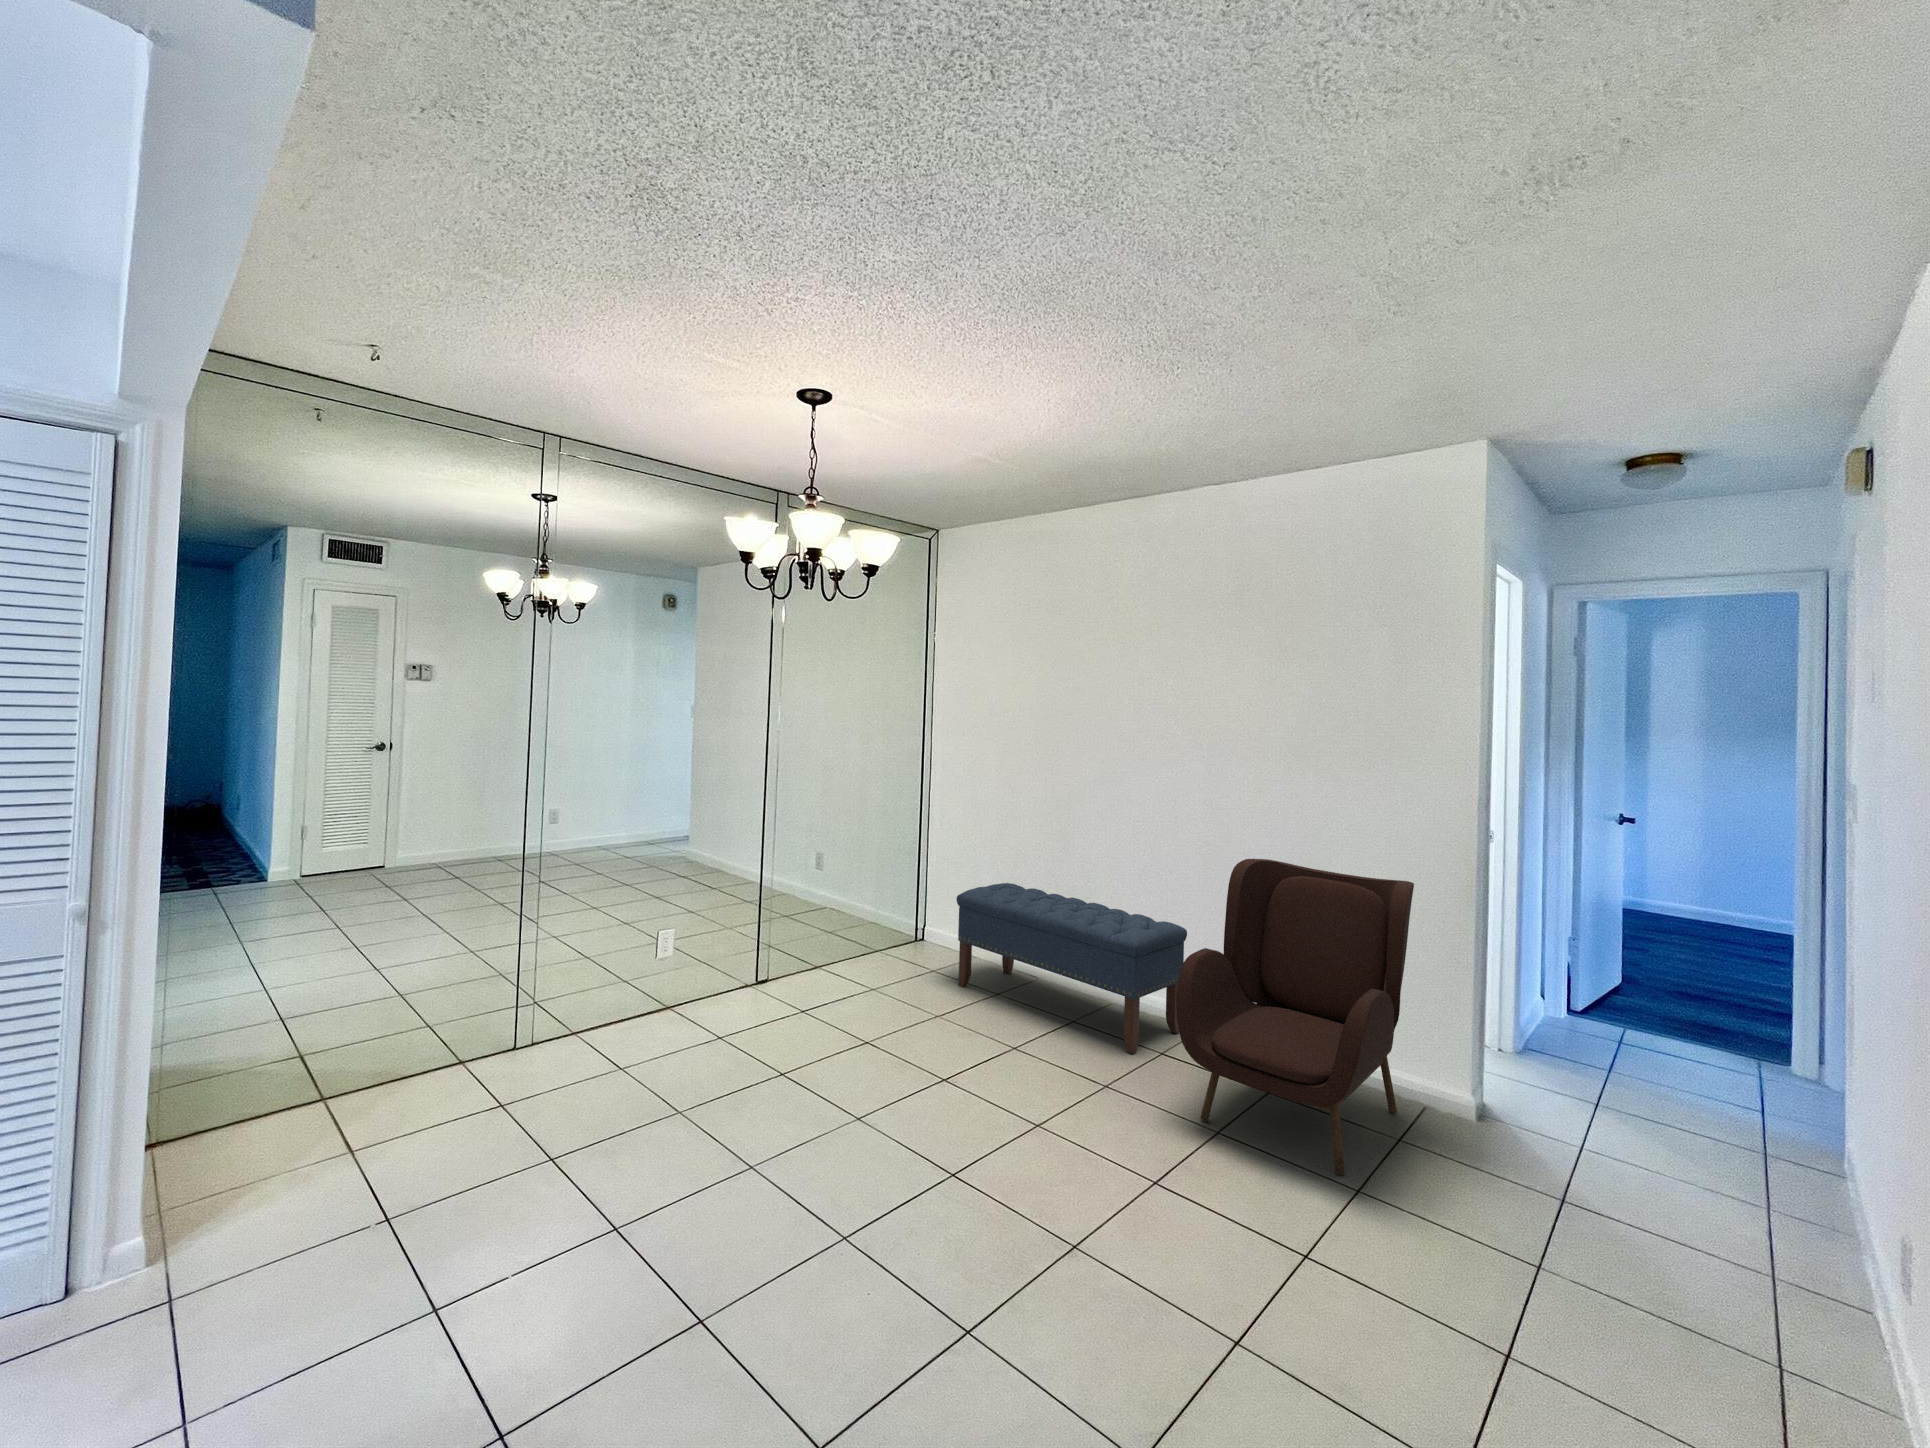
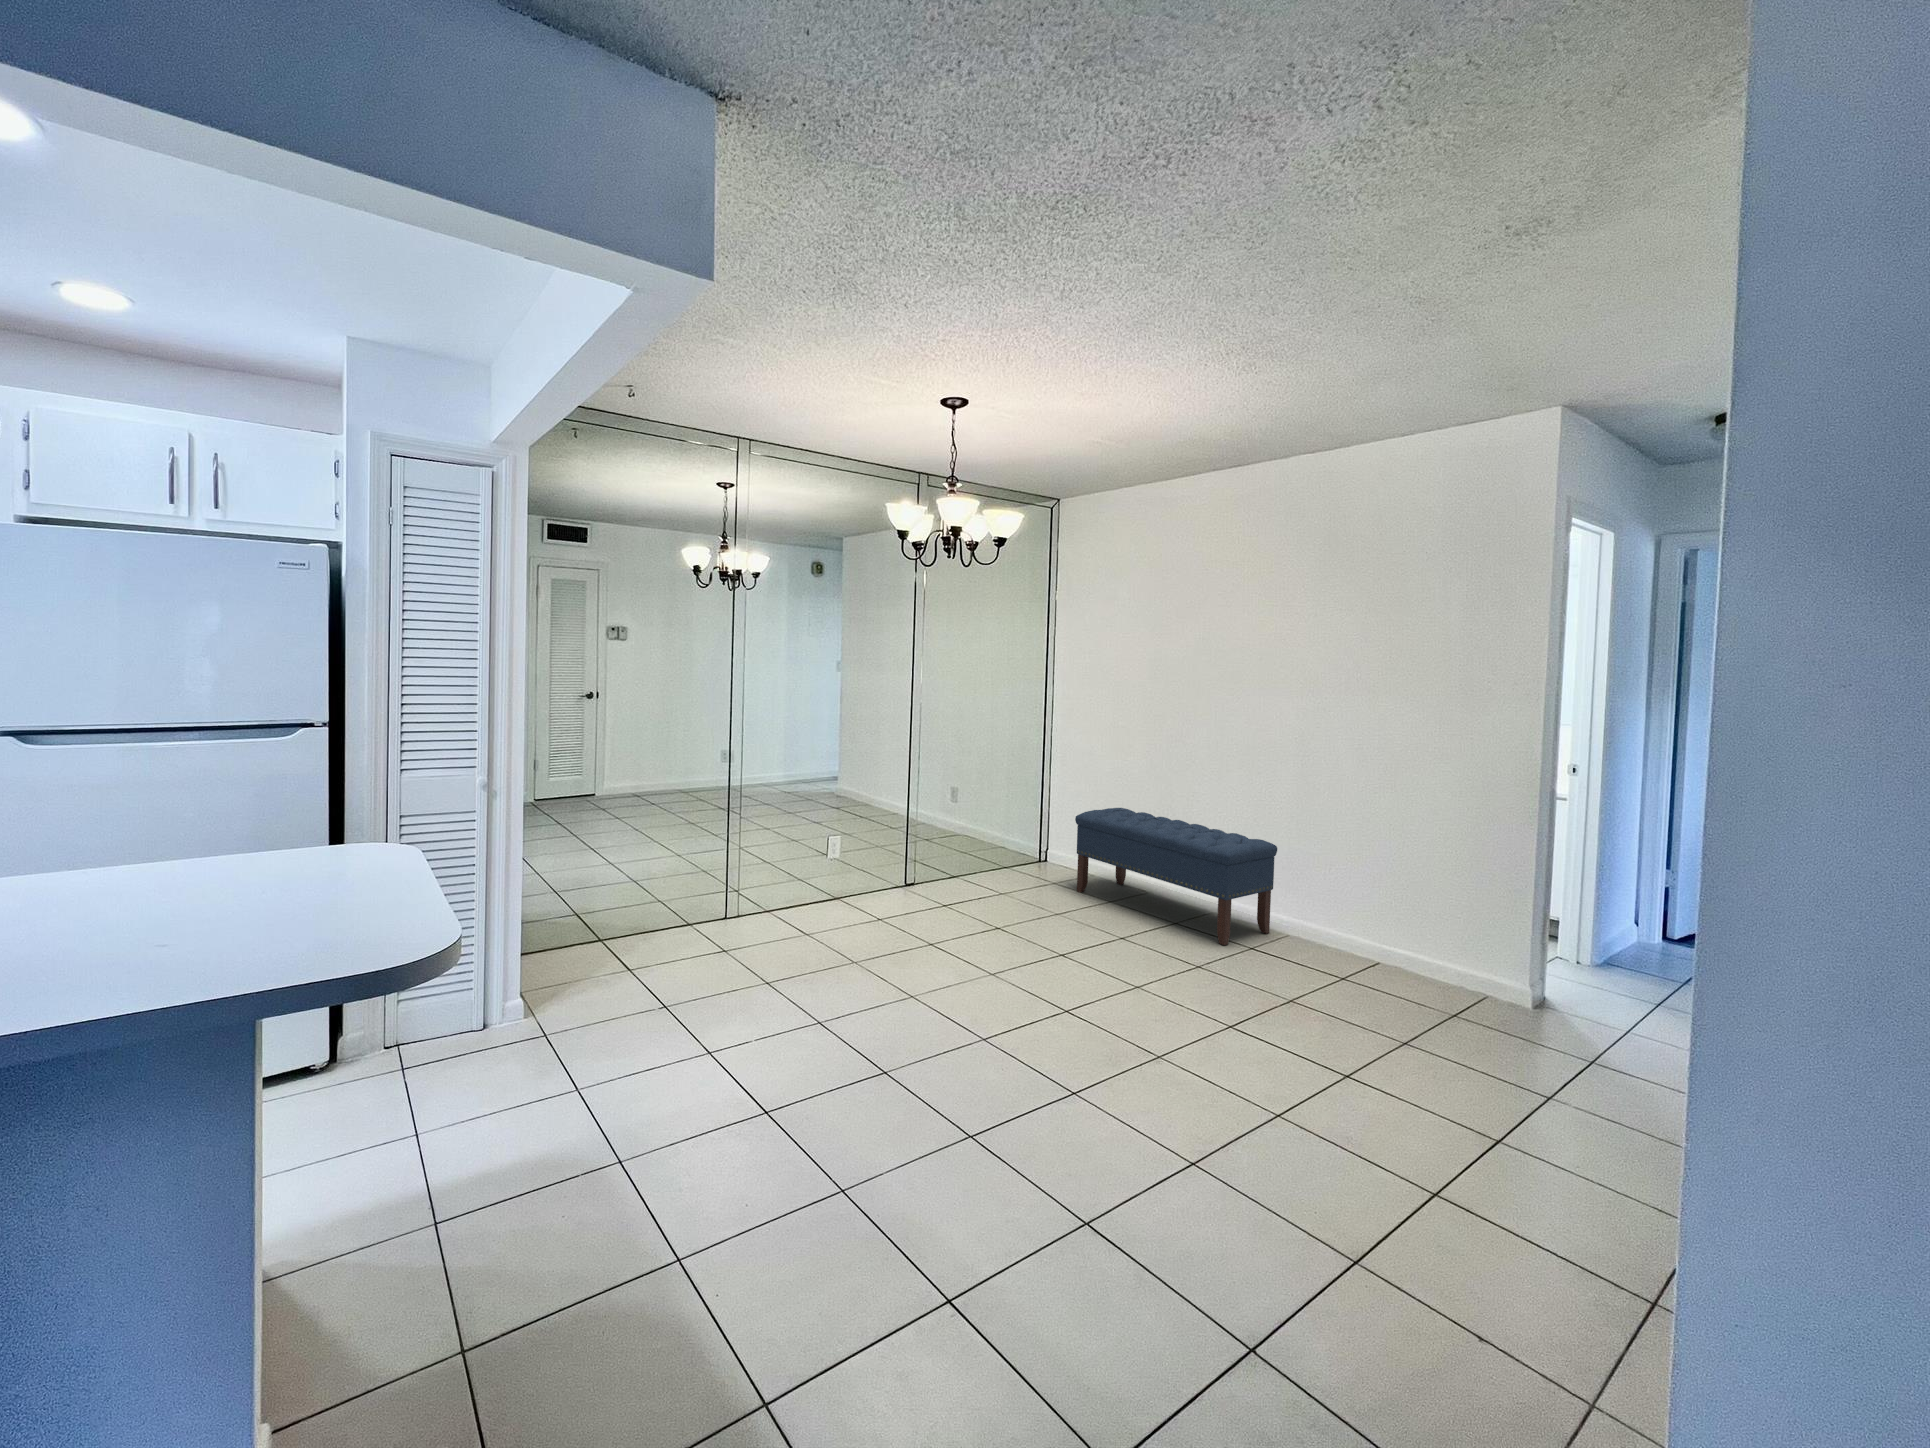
armchair: present [1176,859,1414,1175] -> none [1257,783,1478,1035]

